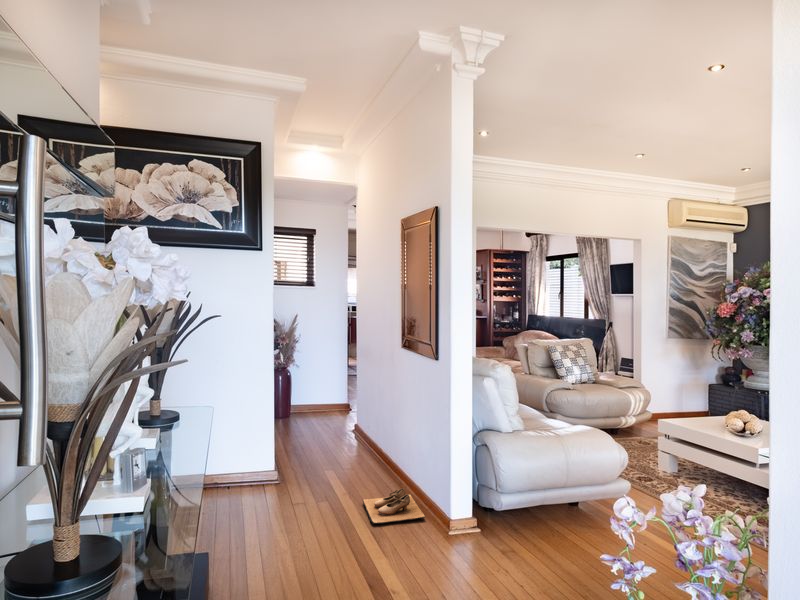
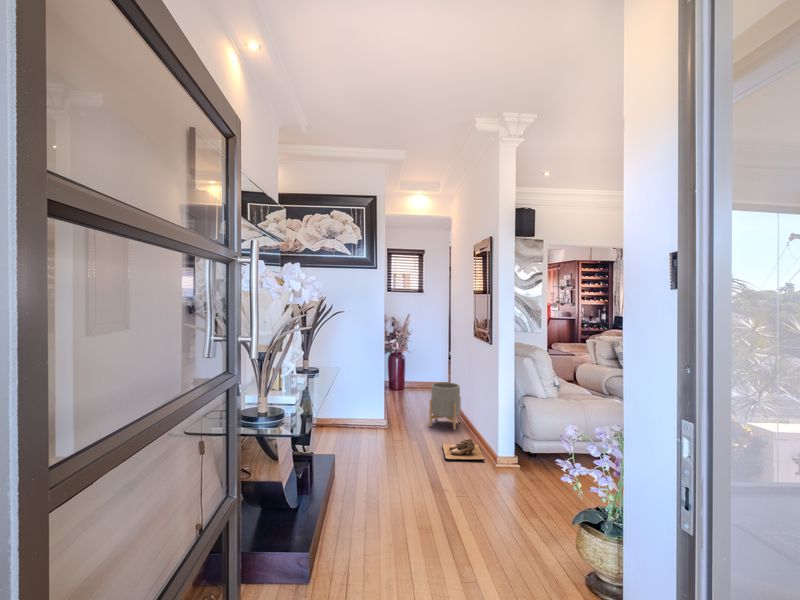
planter: none [336,408,377,473] -> present [429,382,461,429]

